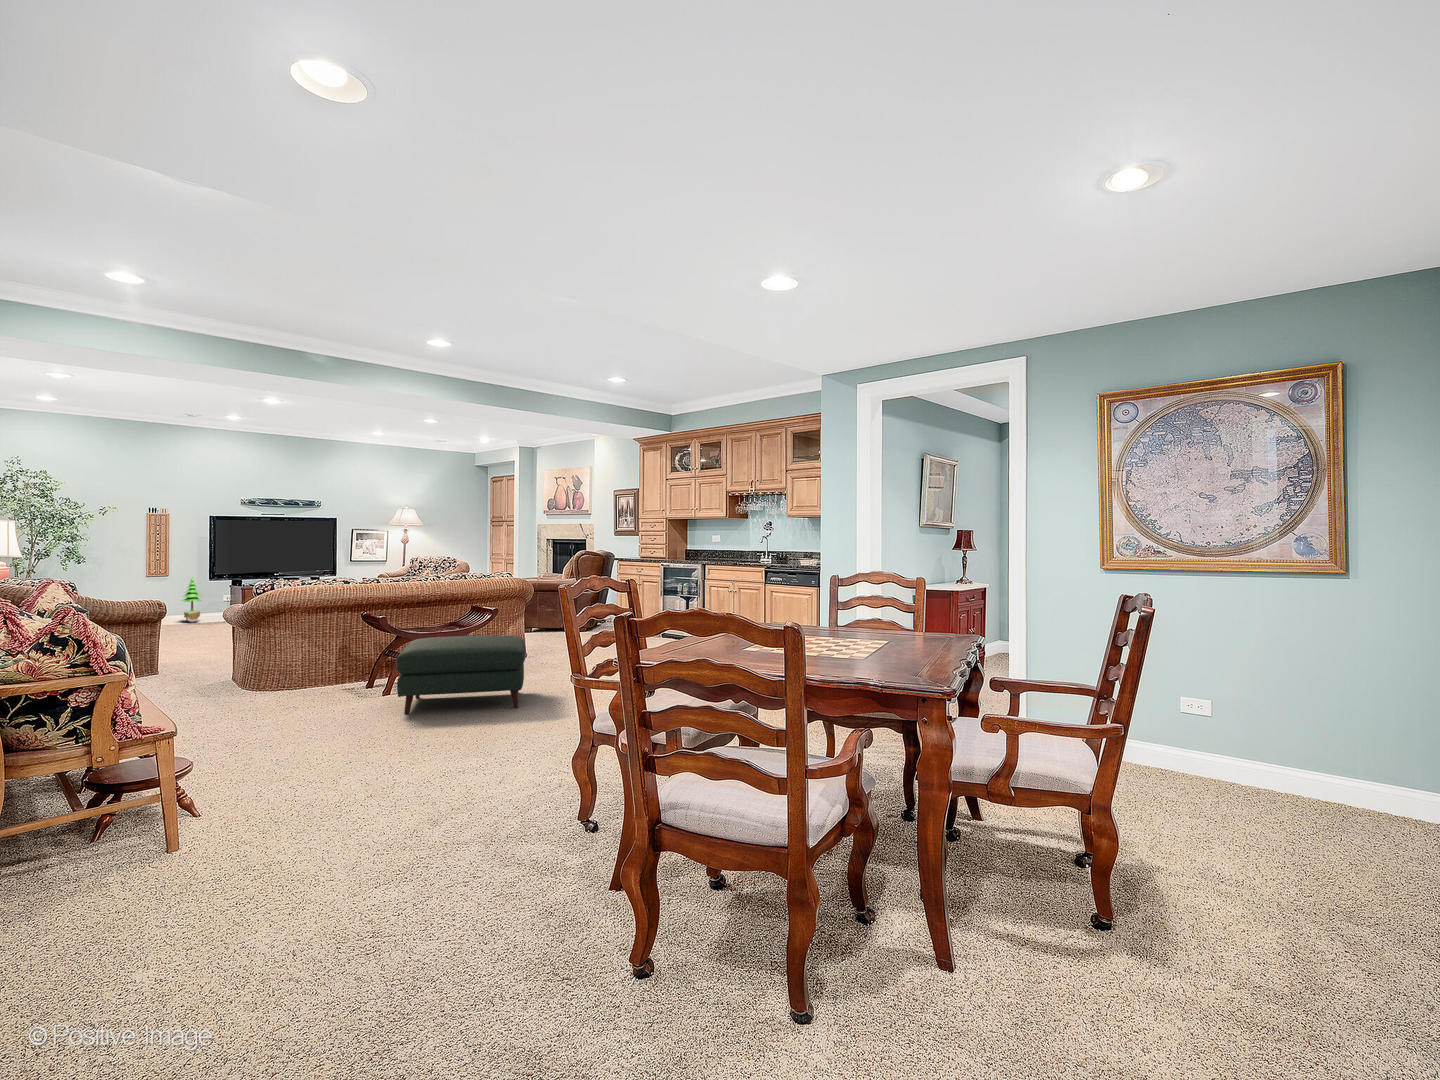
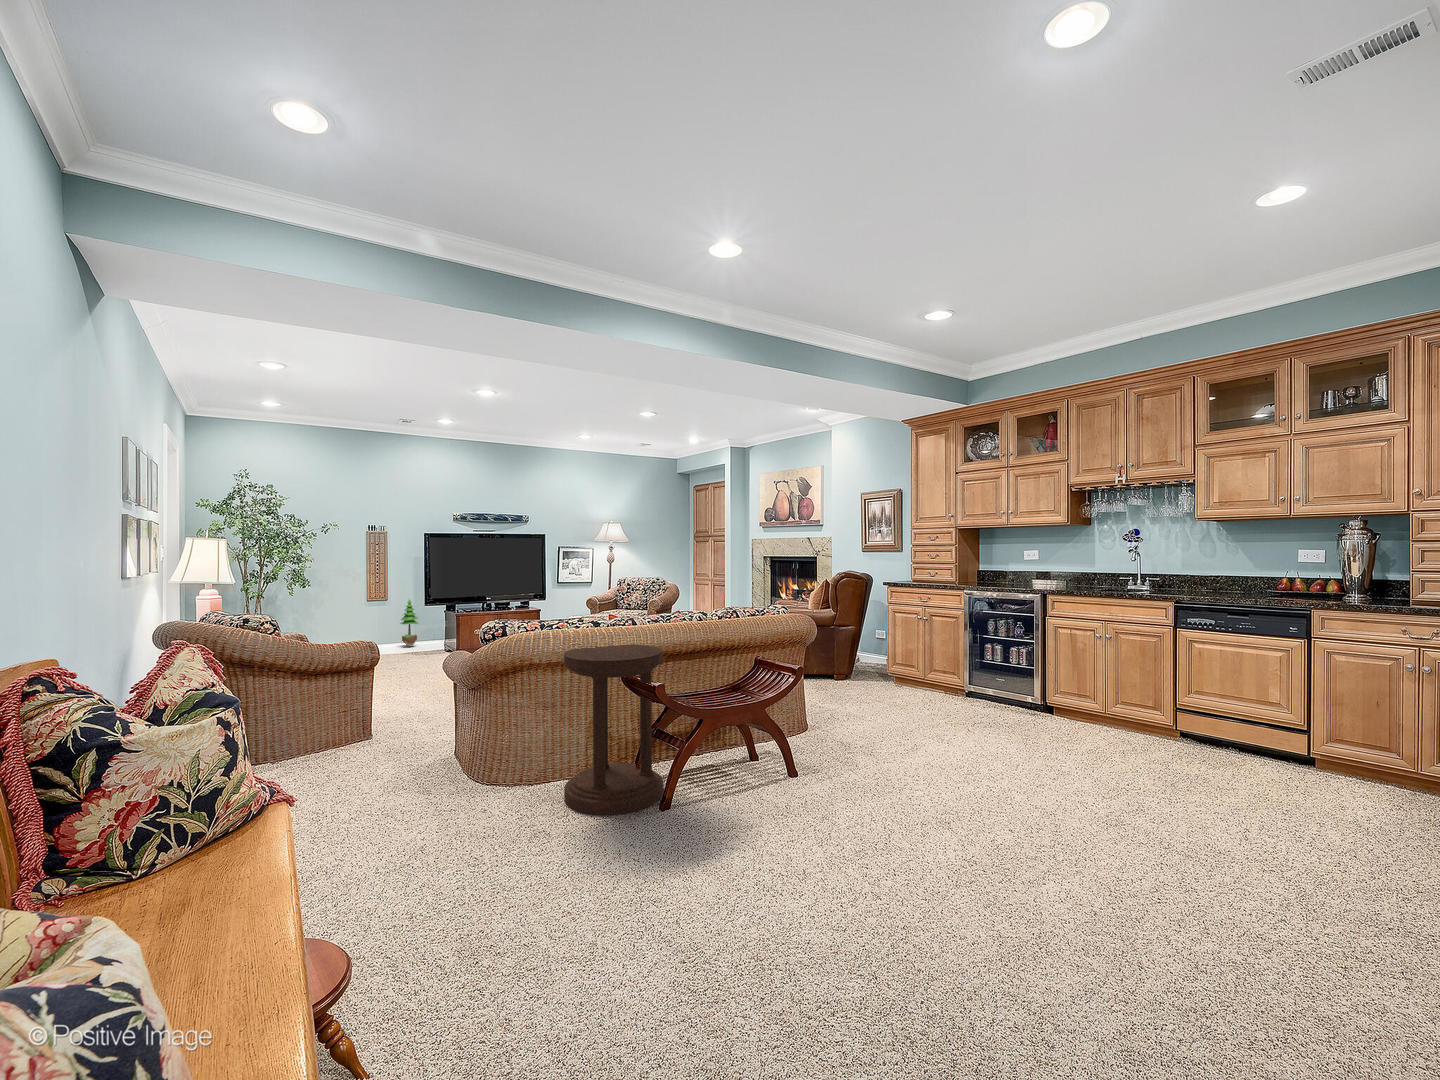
side table: none [316,594,389,697] -> present [564,644,663,815]
ottoman: present [396,636,525,714] -> none [706,723,928,883]

